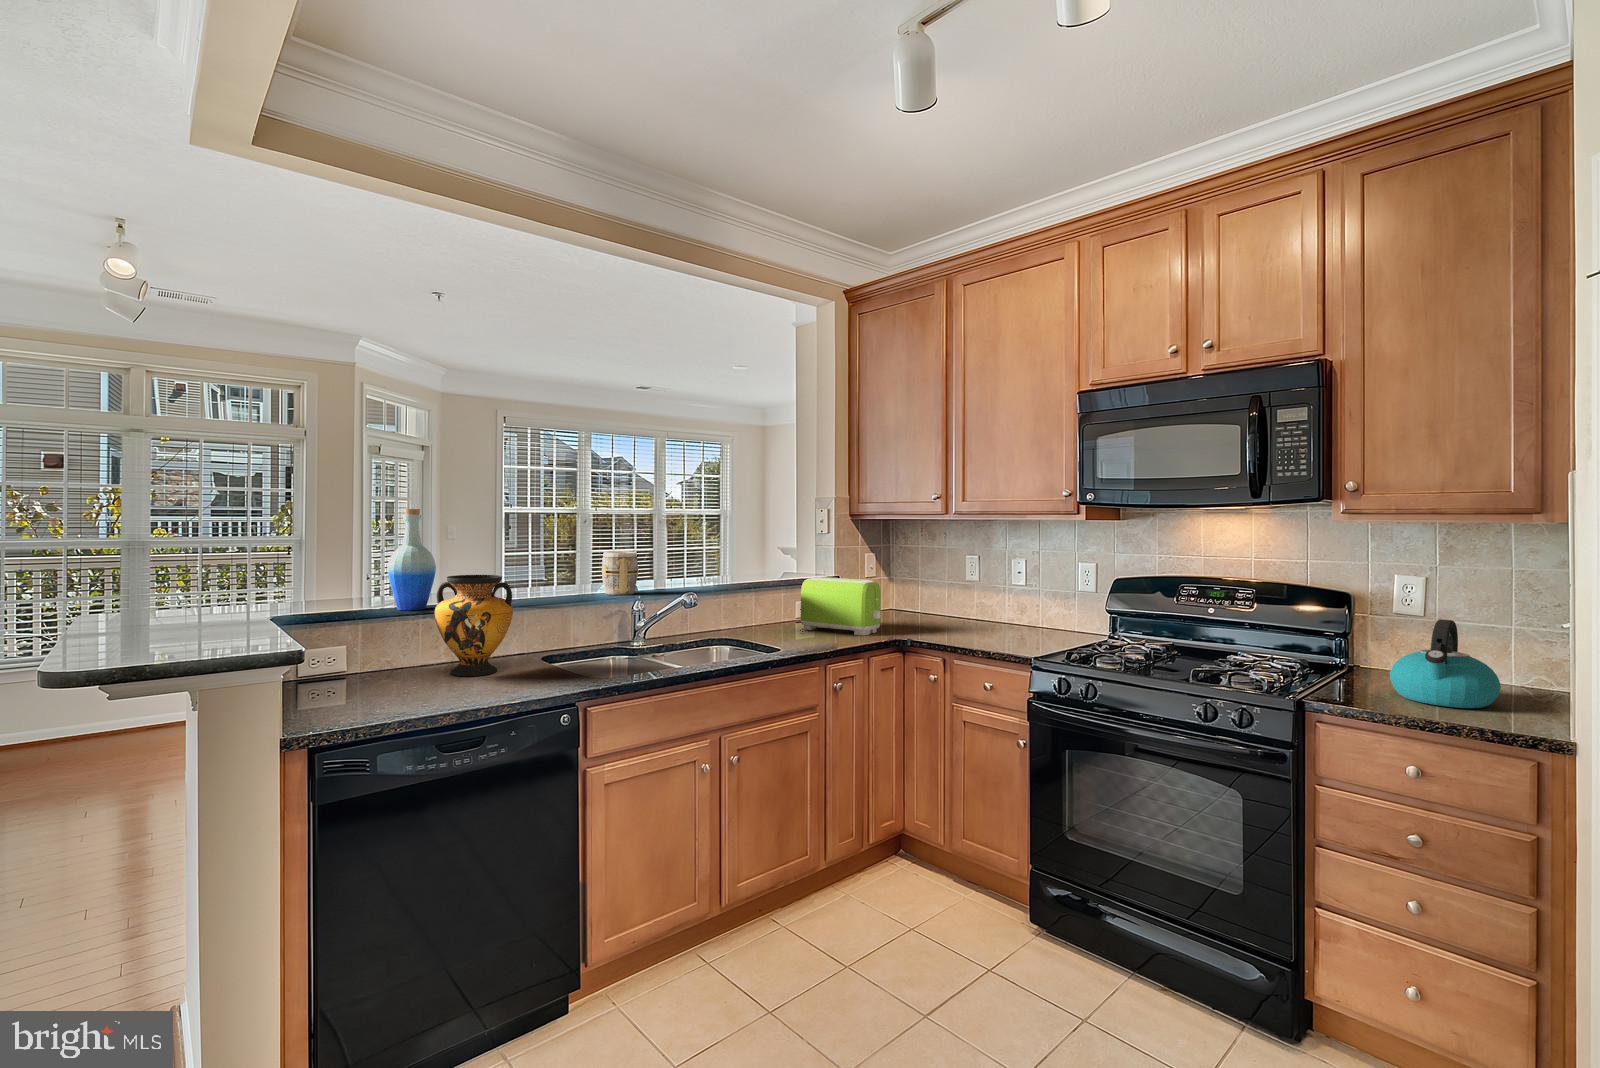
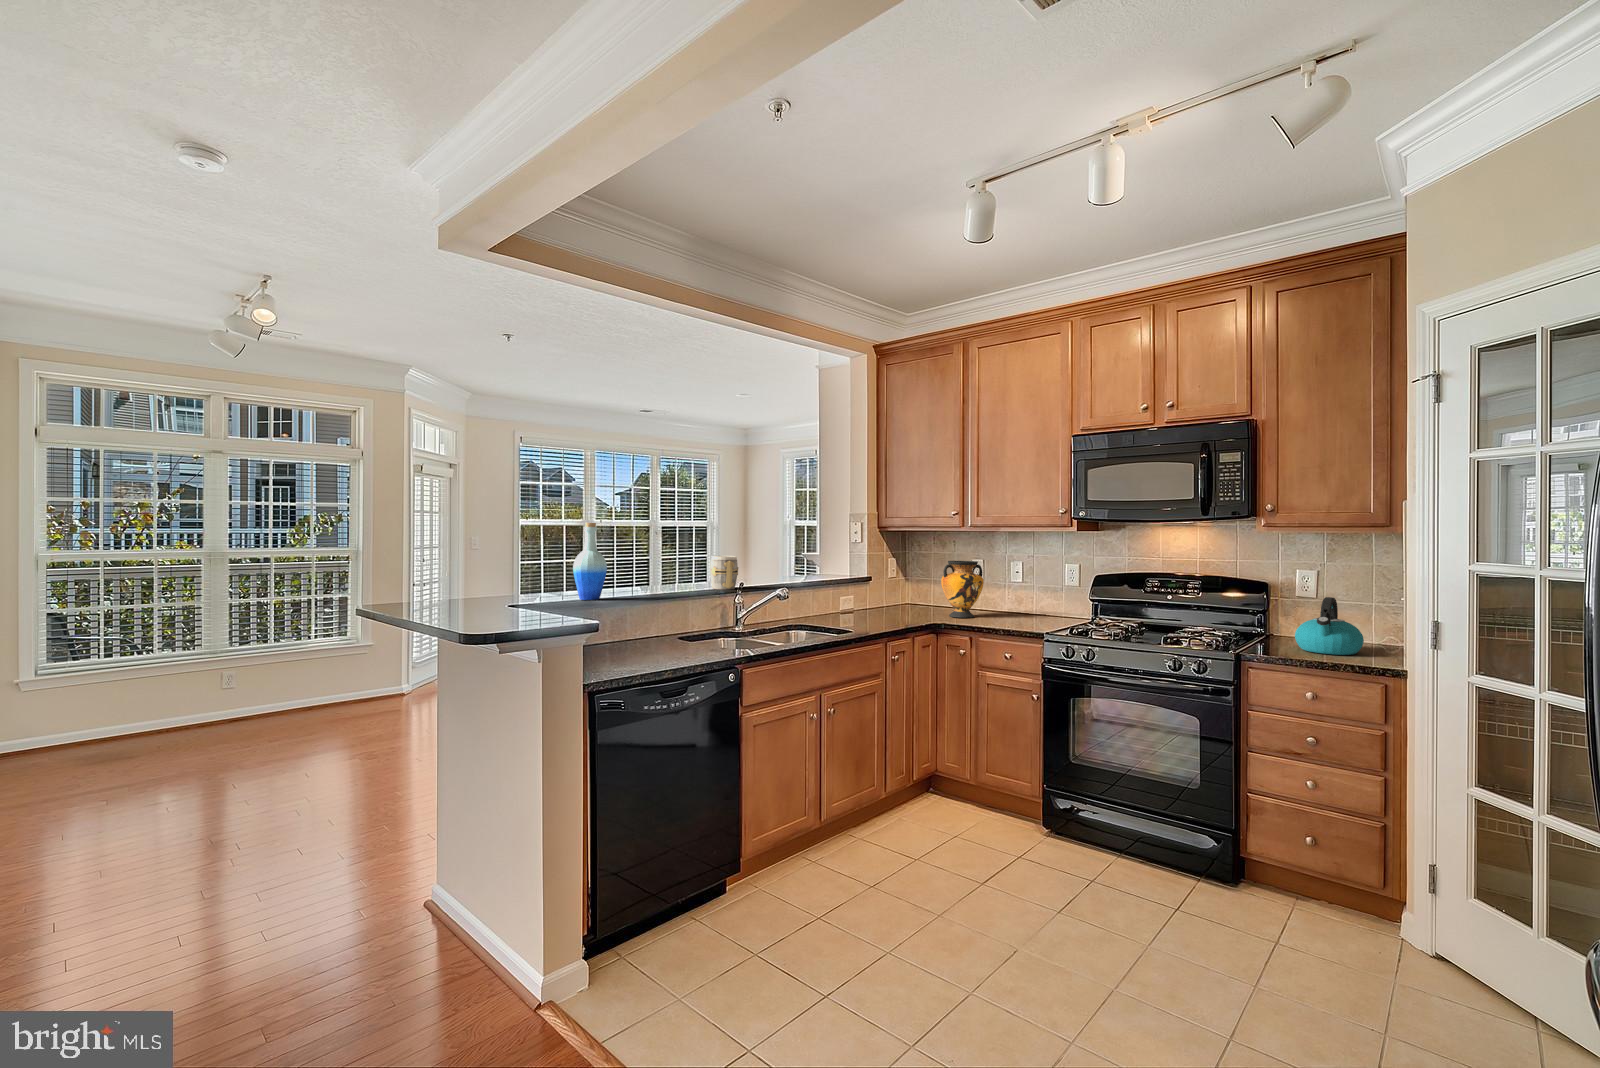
vase: present [435,575,513,676] -> present [941,561,984,618]
toaster: present [800,577,881,635] -> none [854,577,919,621]

